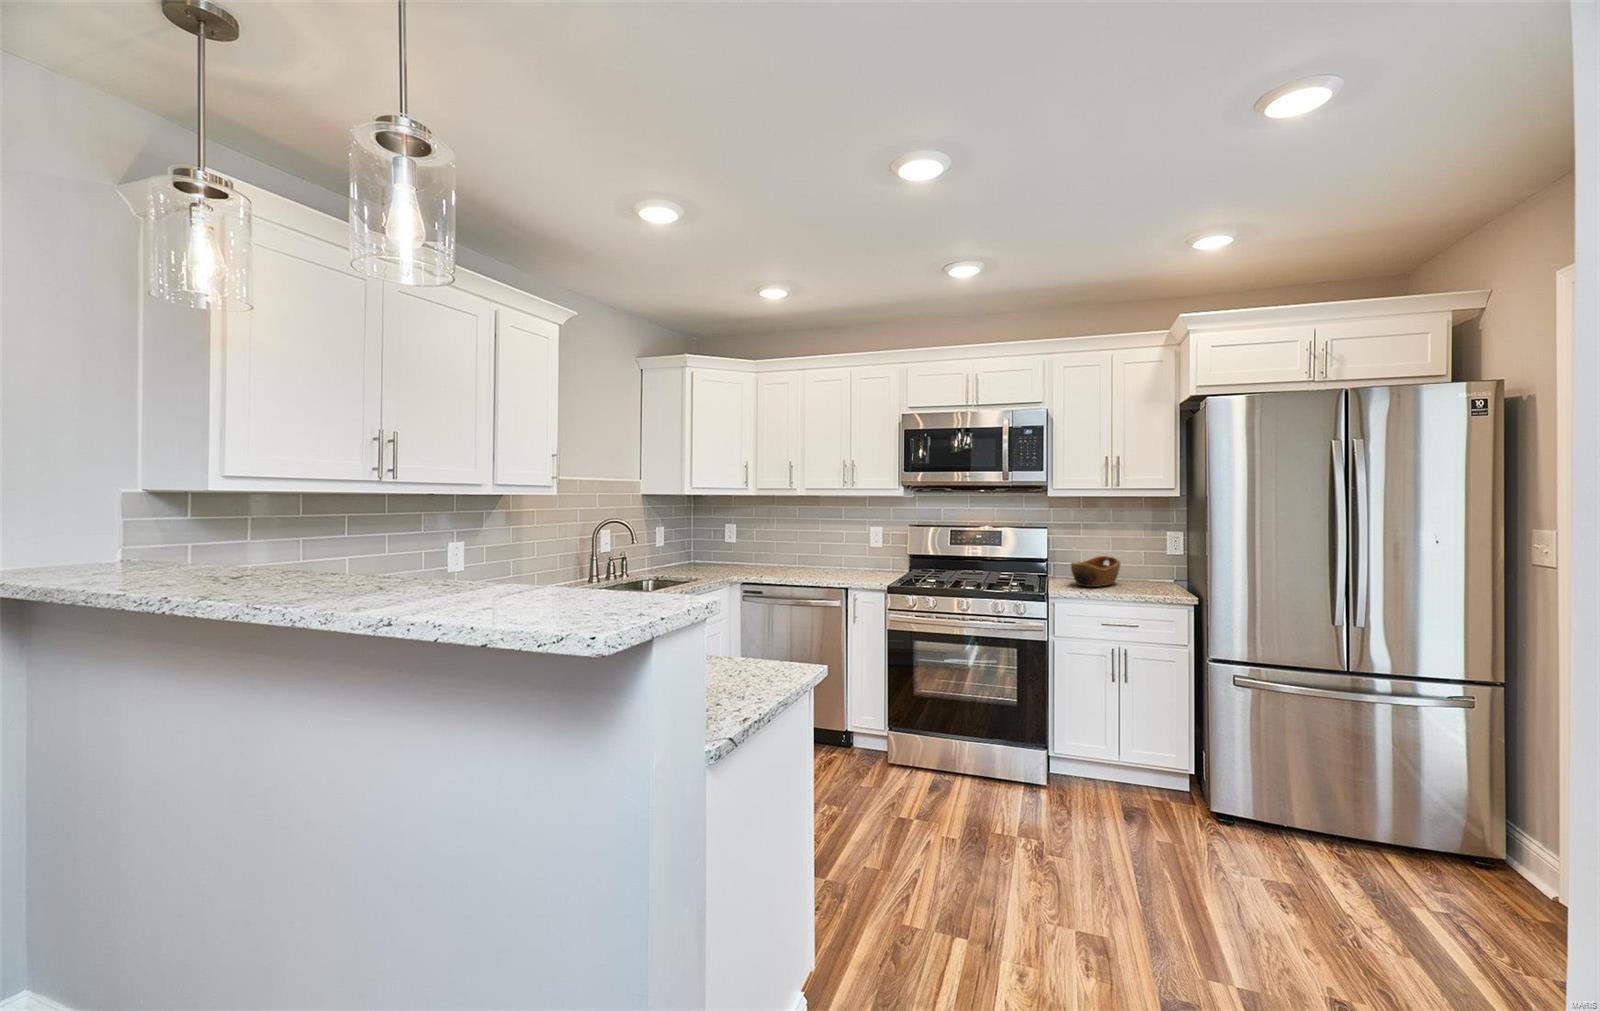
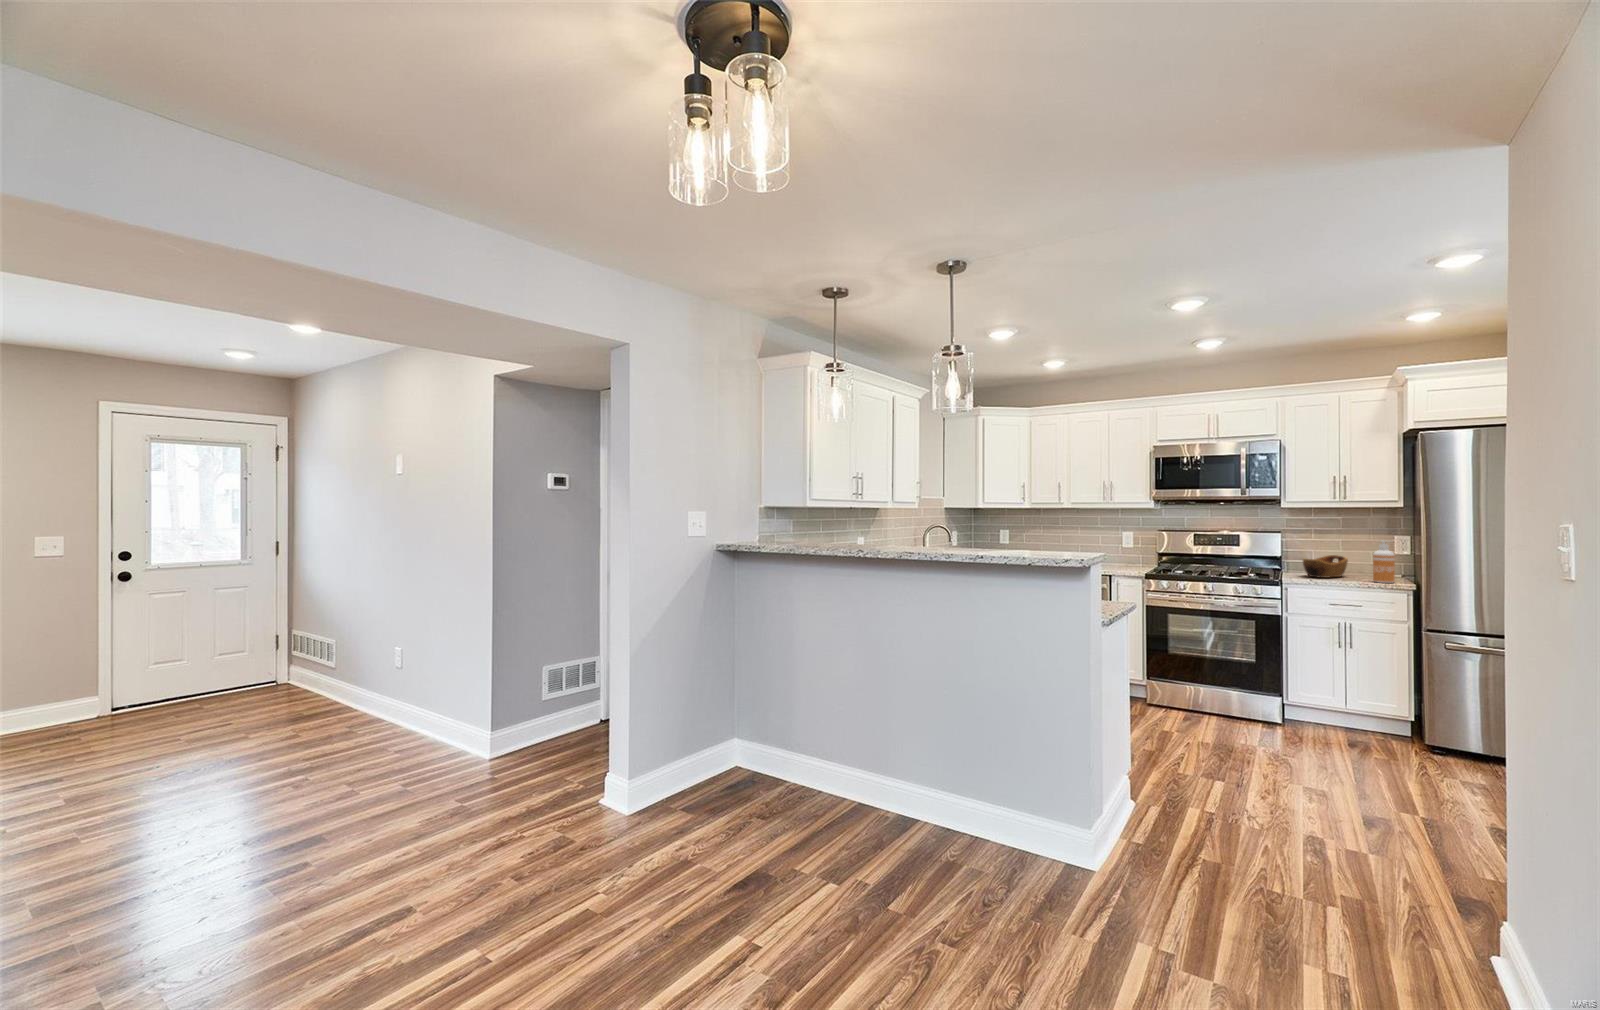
soap dispenser: none [1150,539,1174,594] -> present [1373,540,1395,583]

